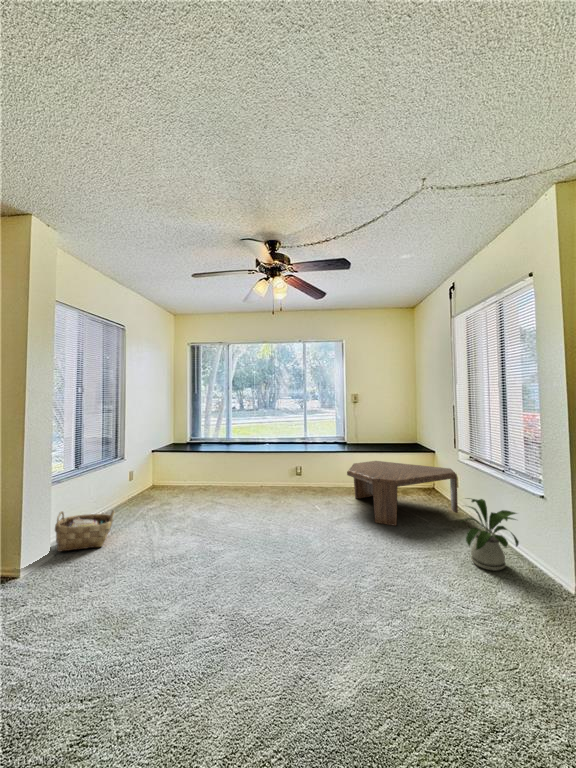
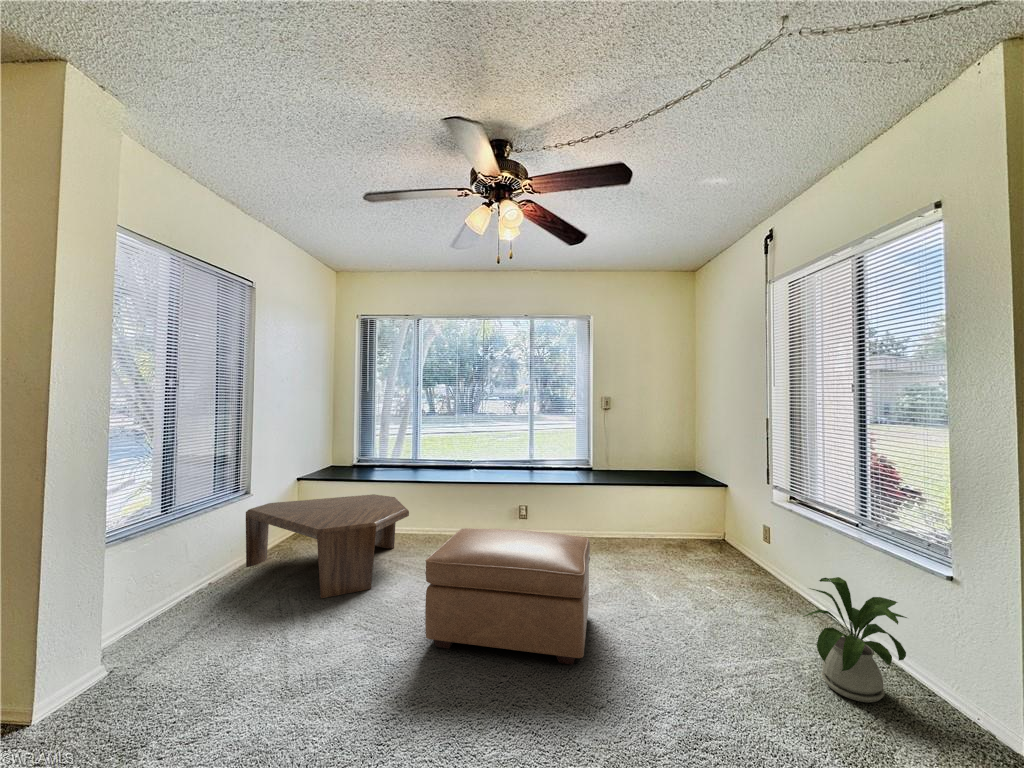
coffee table: present [347,461,458,526] -> present [246,494,409,598]
ottoman: none [233,477,335,553] -> present [425,528,590,665]
woven basket: present [55,510,115,552] -> none [113,586,224,664]

